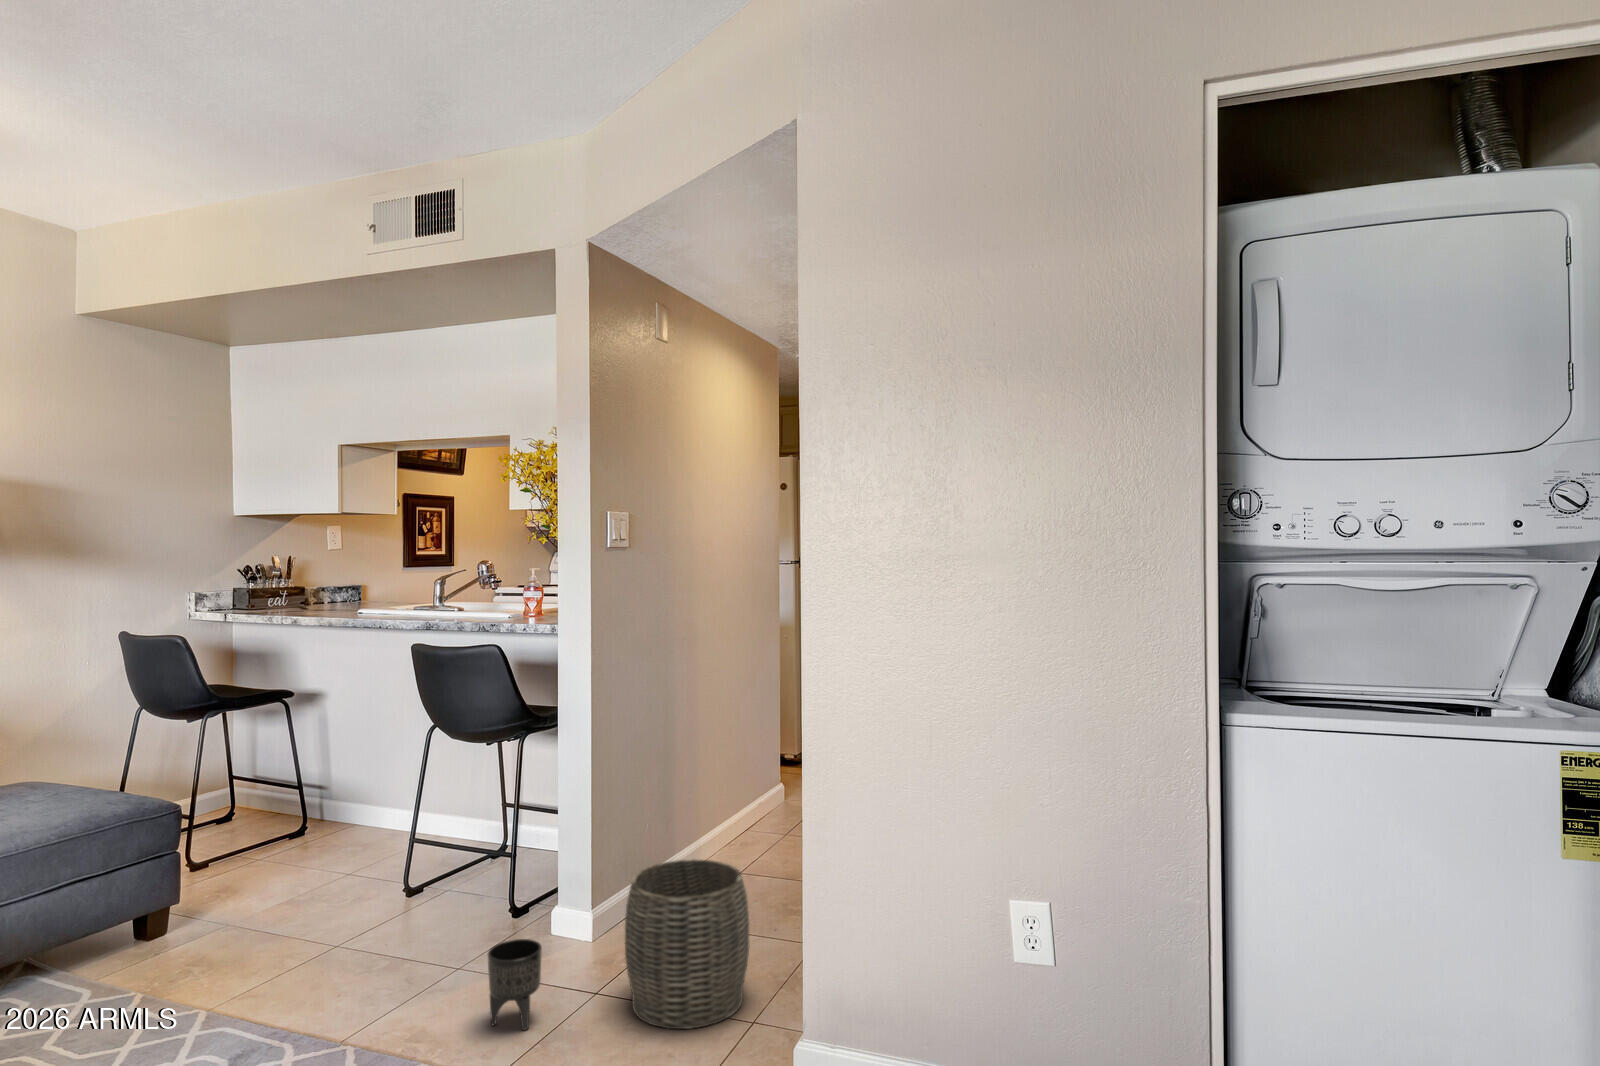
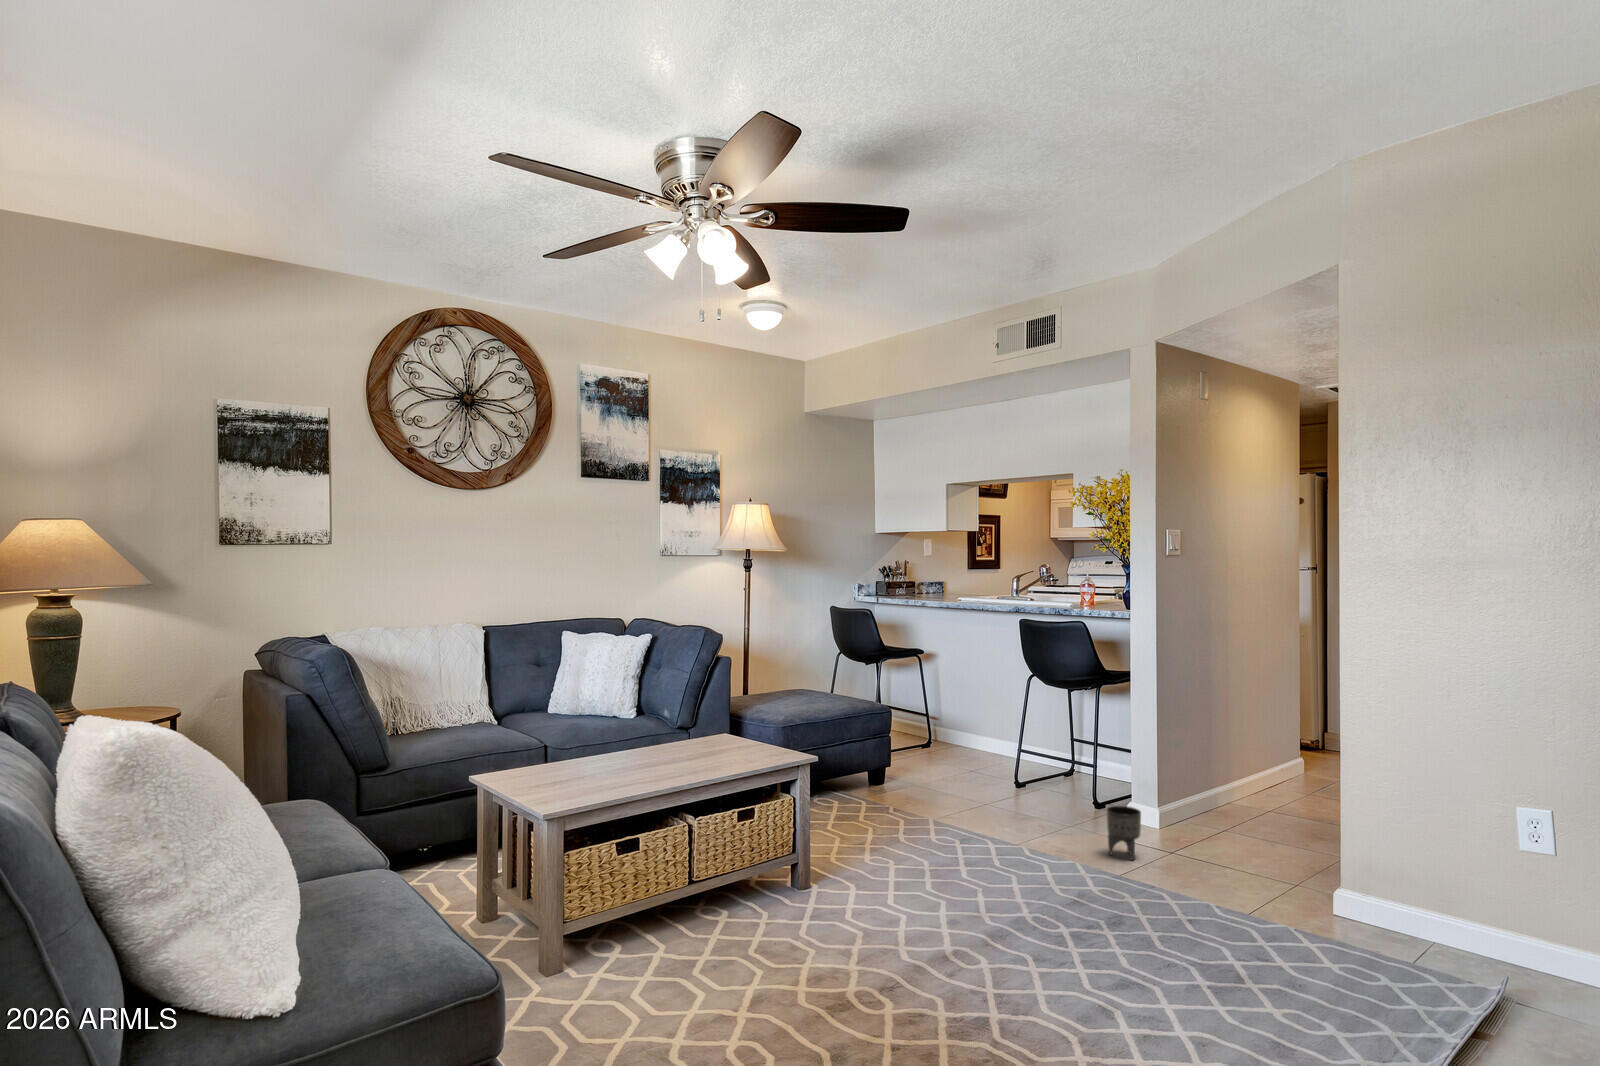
woven basket: present [625,859,749,1029] -> none [1196,773,1290,879]

